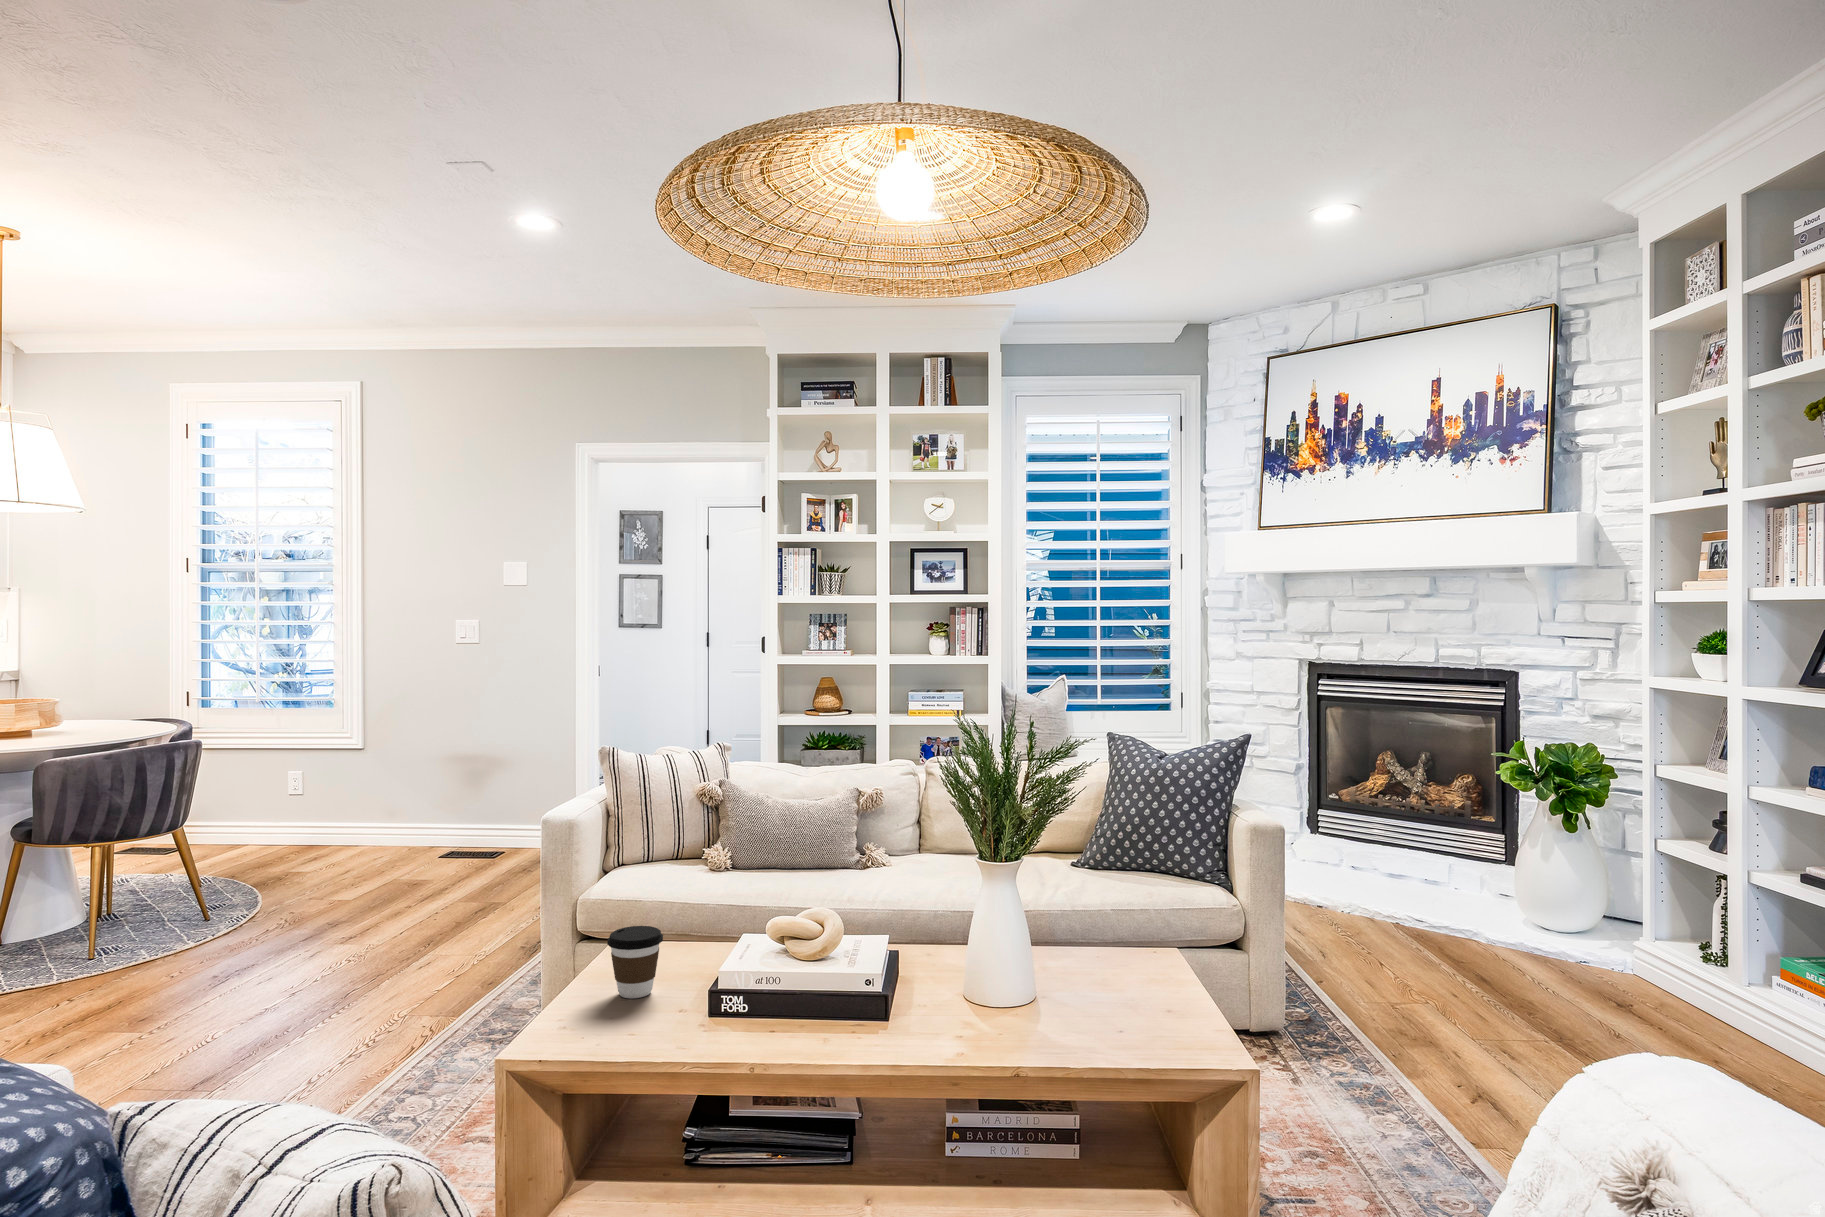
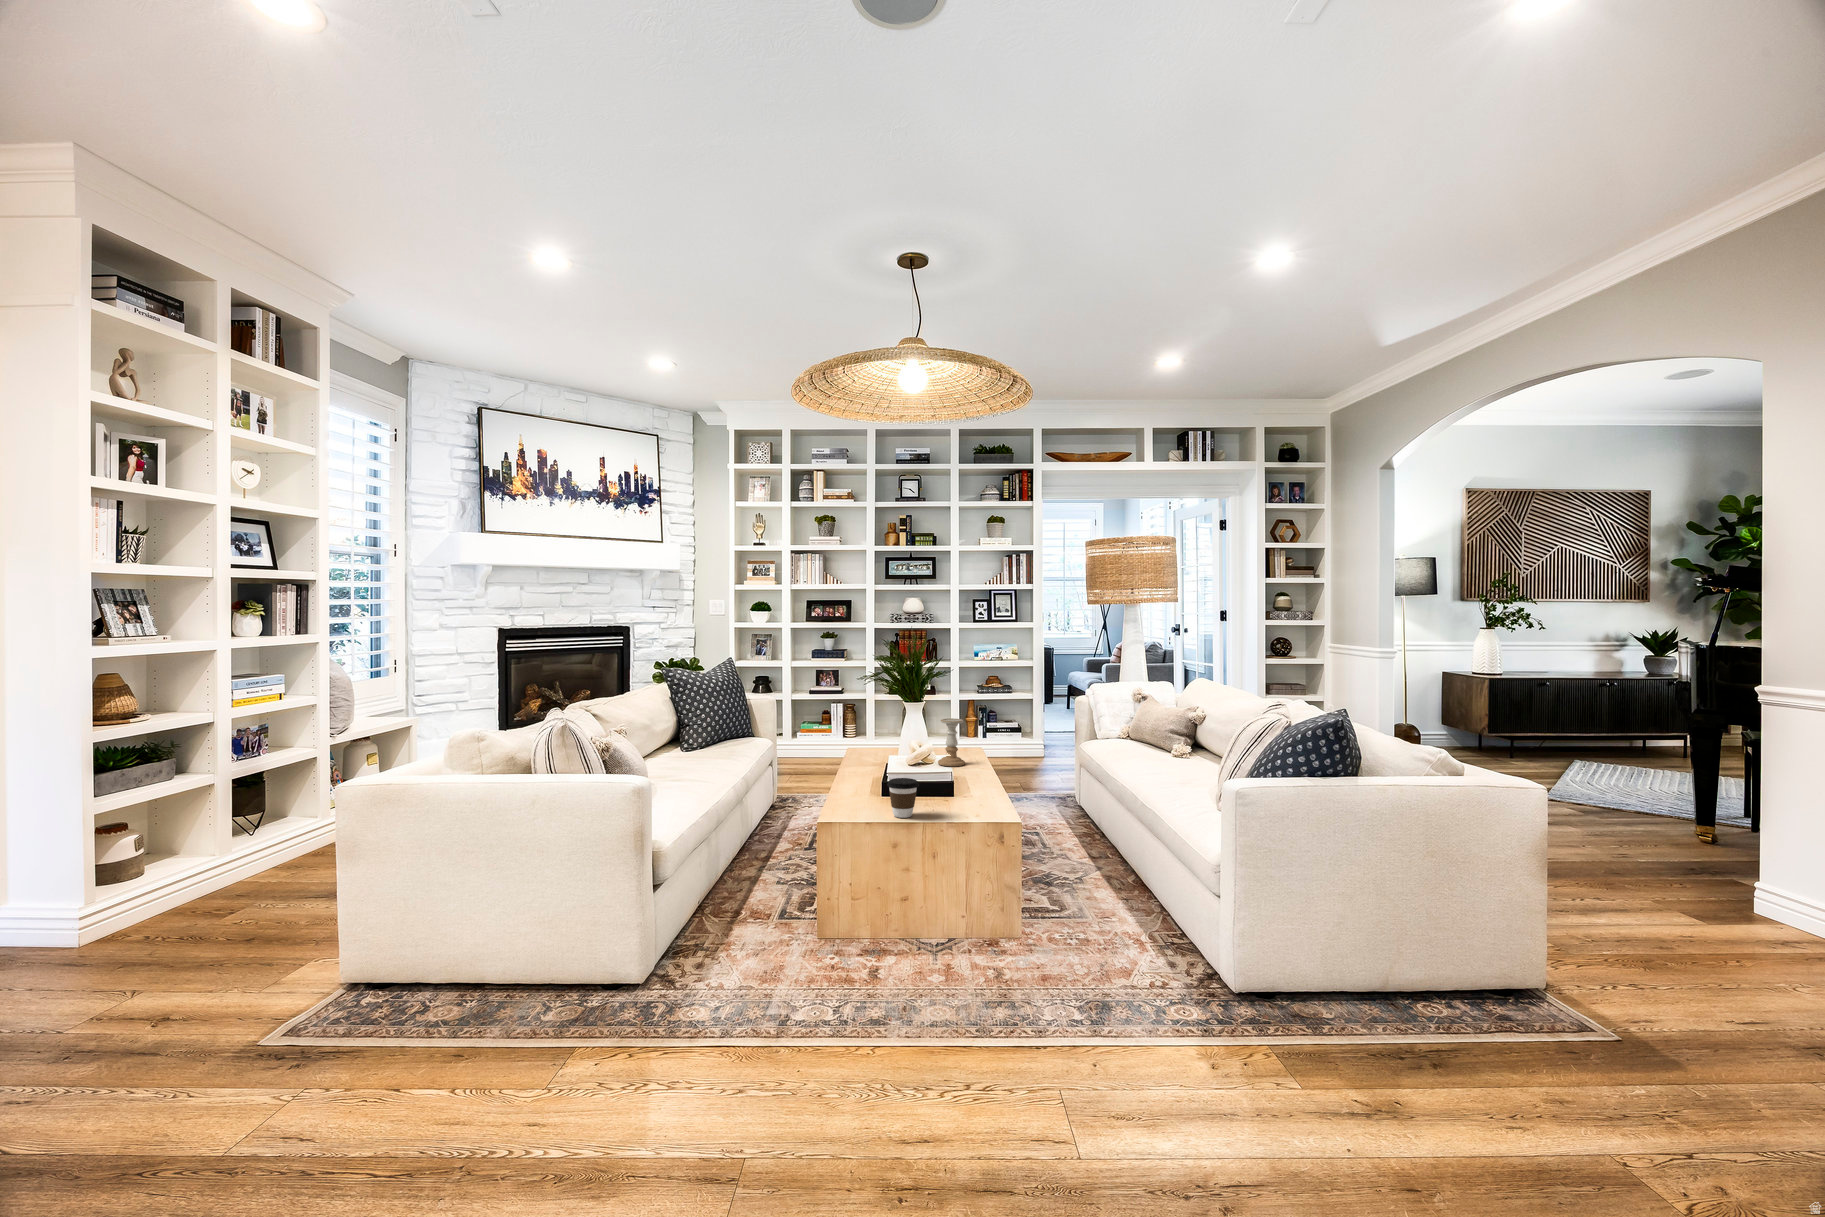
candle holder: none [1068,914,1137,1047] -> present [938,718,965,766]

